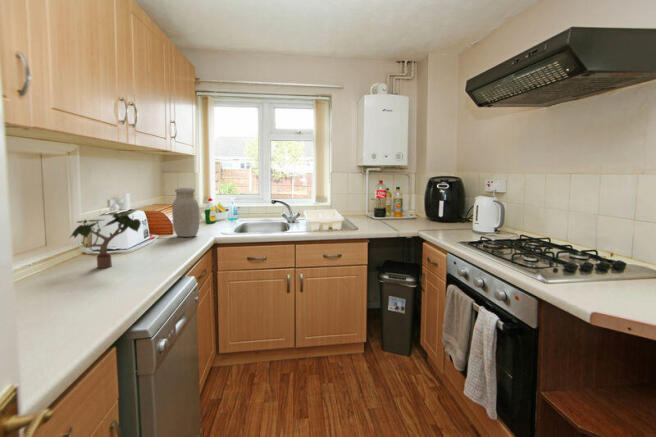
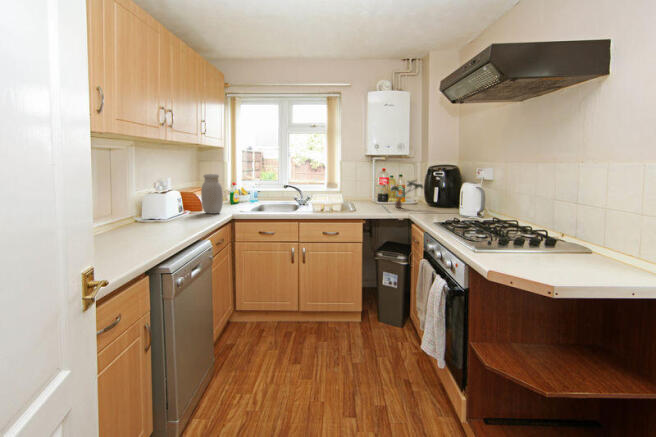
potted plant: present [70,211,141,268] -> present [390,180,423,208]

